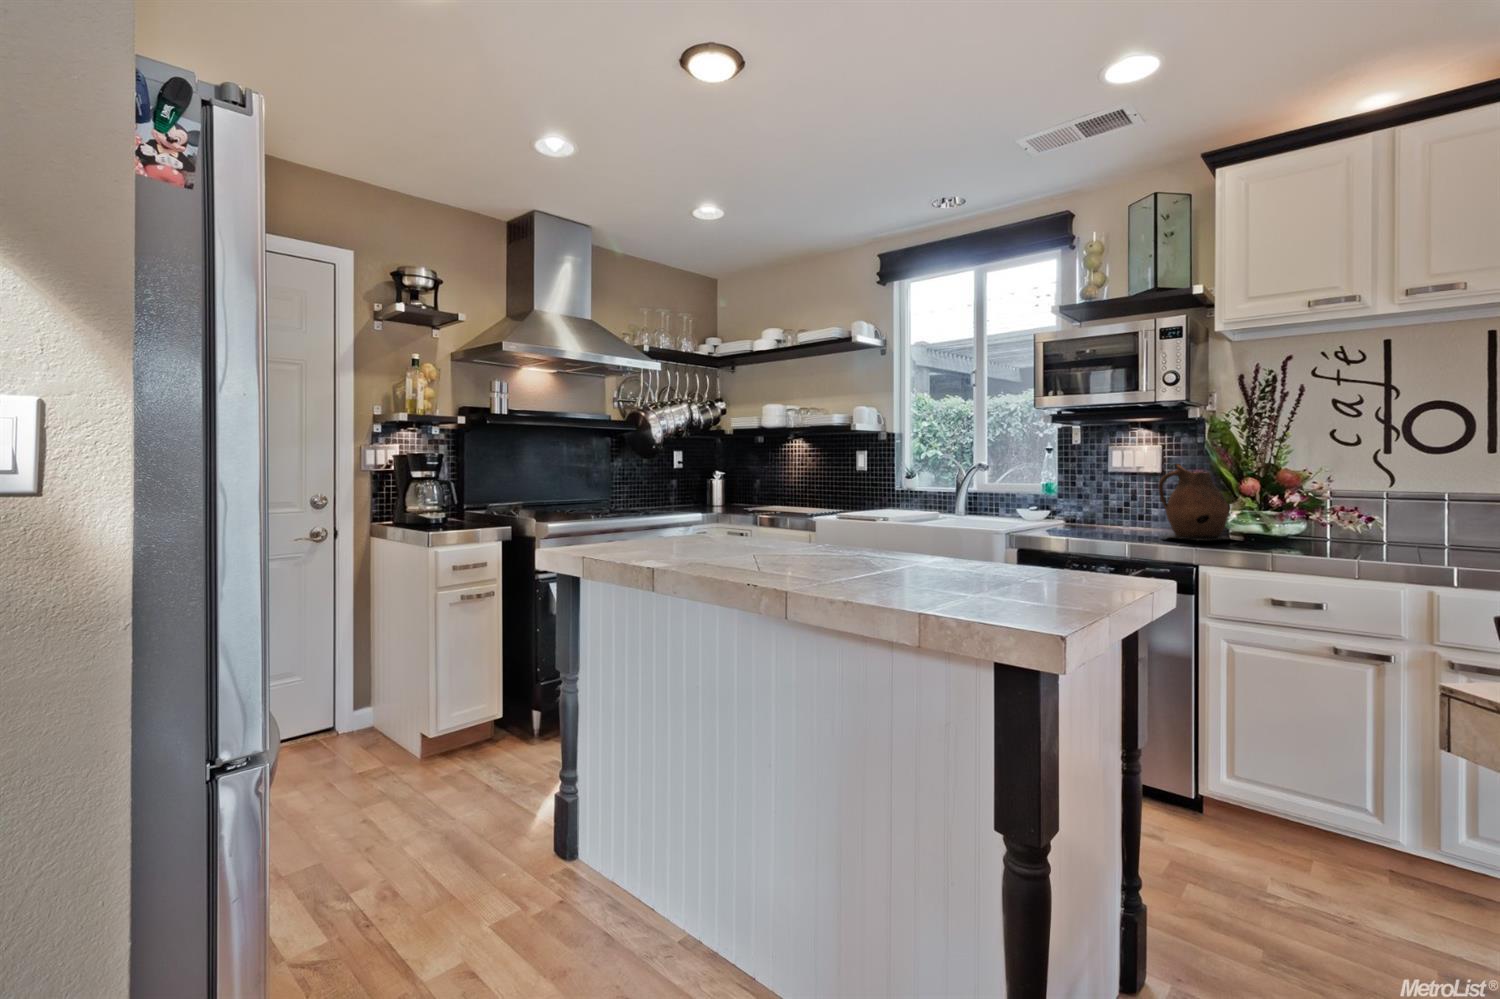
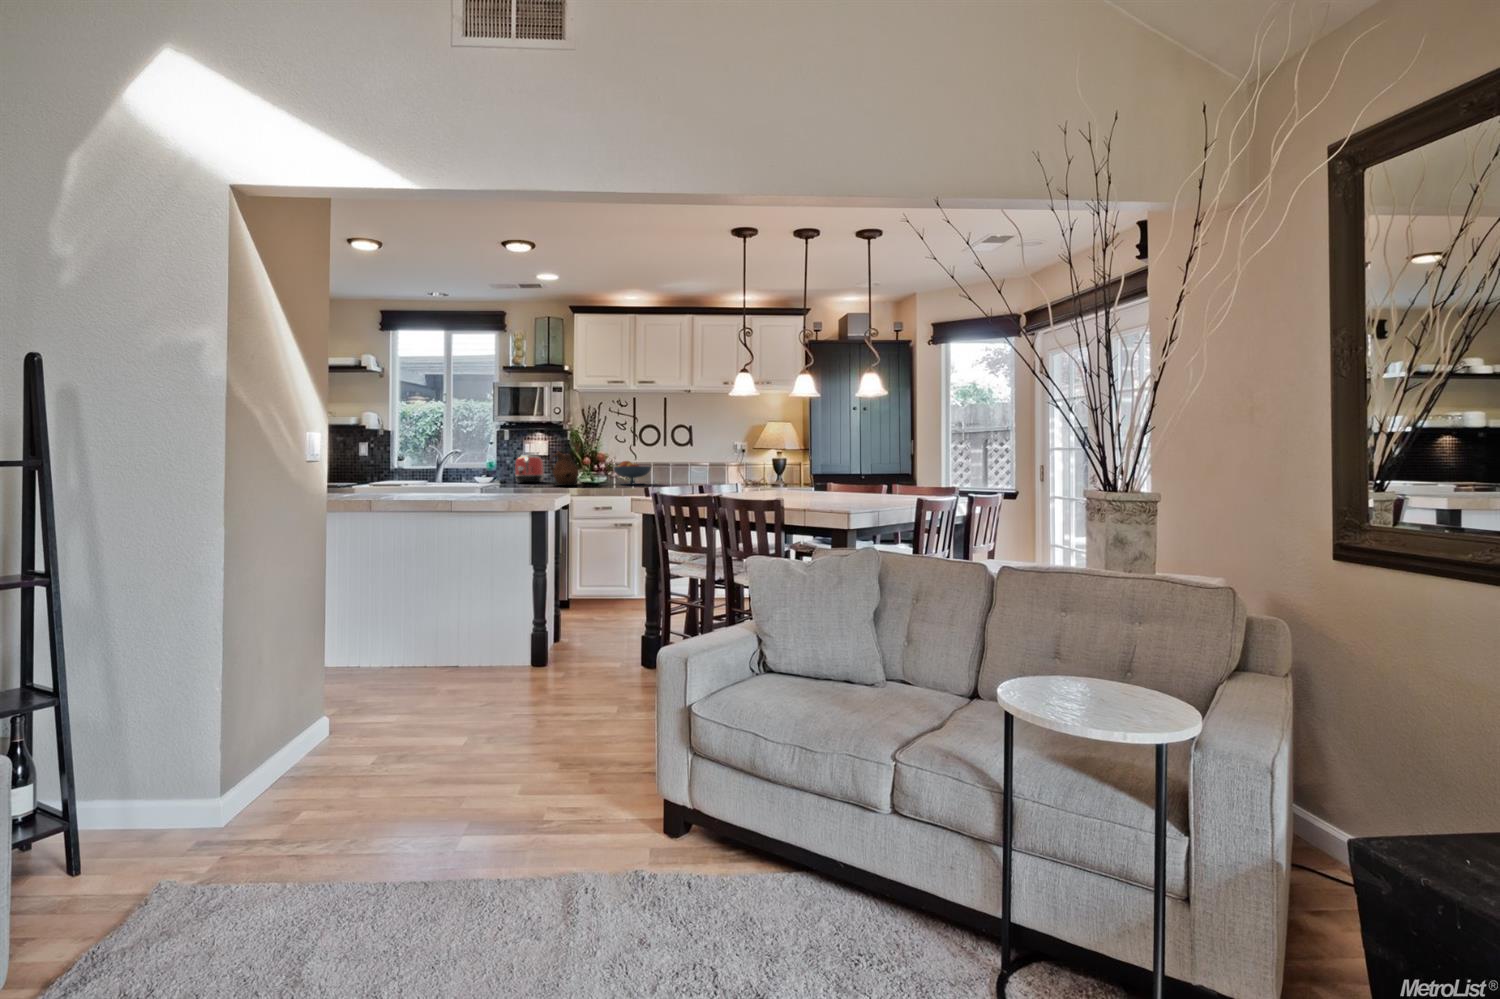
toaster: none [1087,472,1148,526] -> present [516,455,544,483]
fruit bowl: none [1324,486,1450,547] -> present [613,461,651,485]

